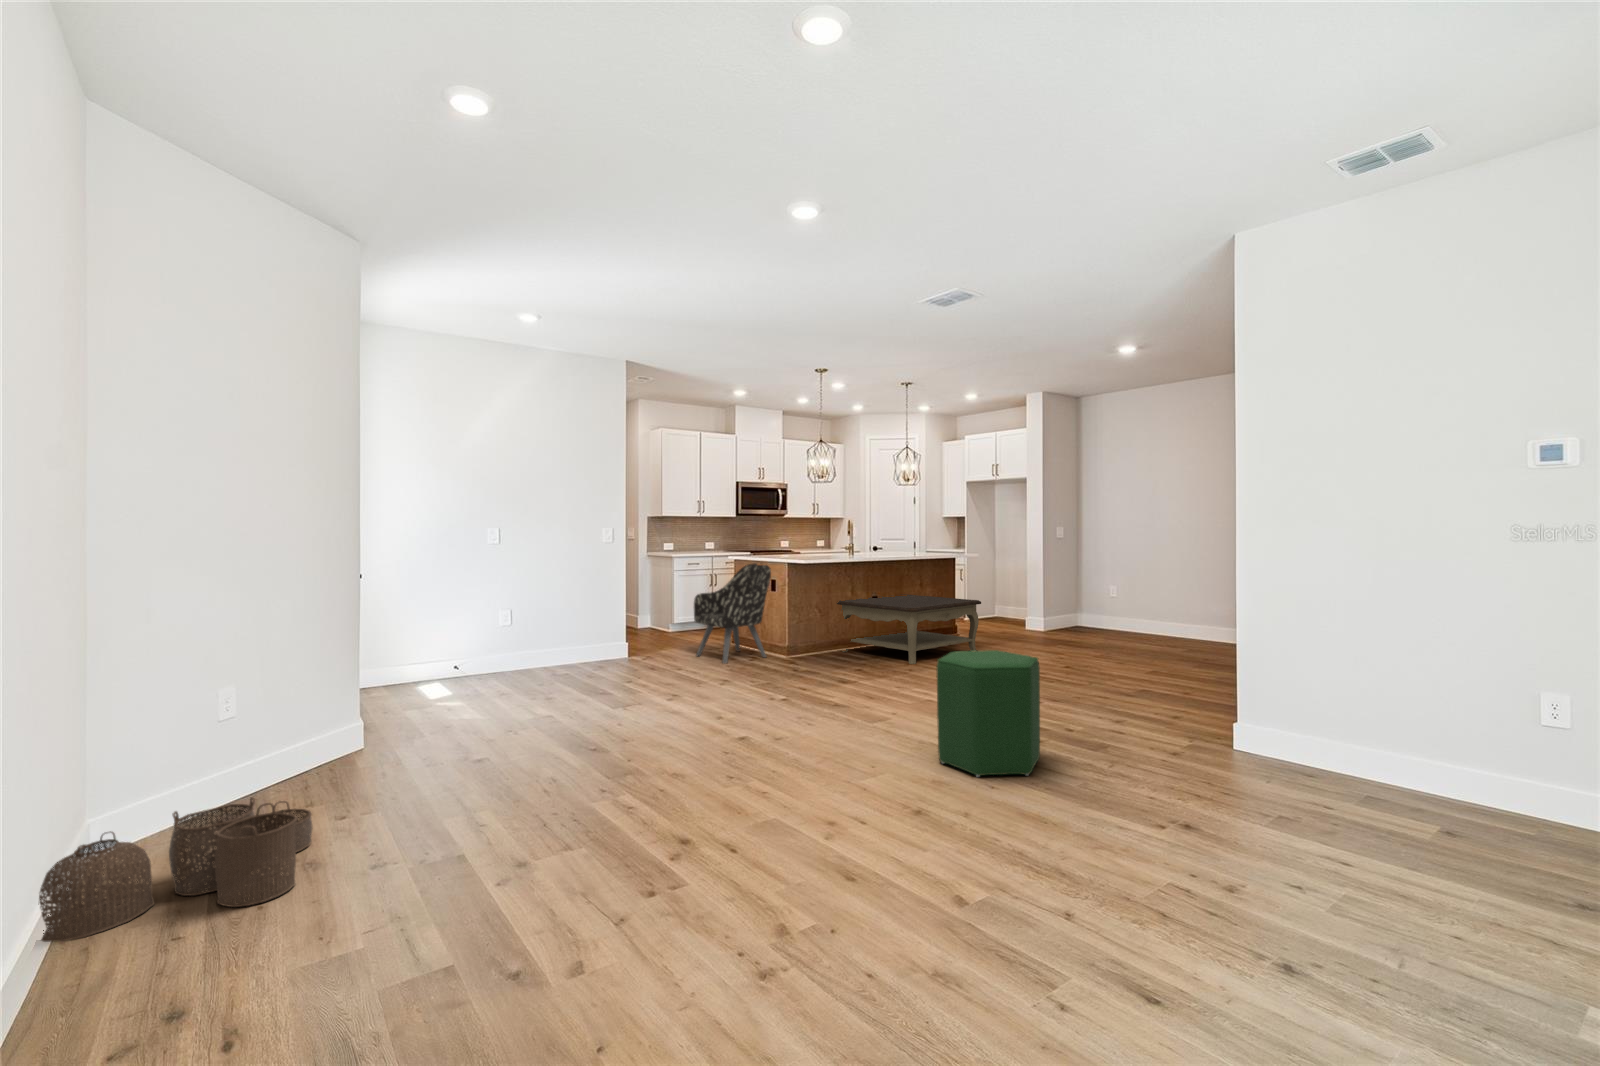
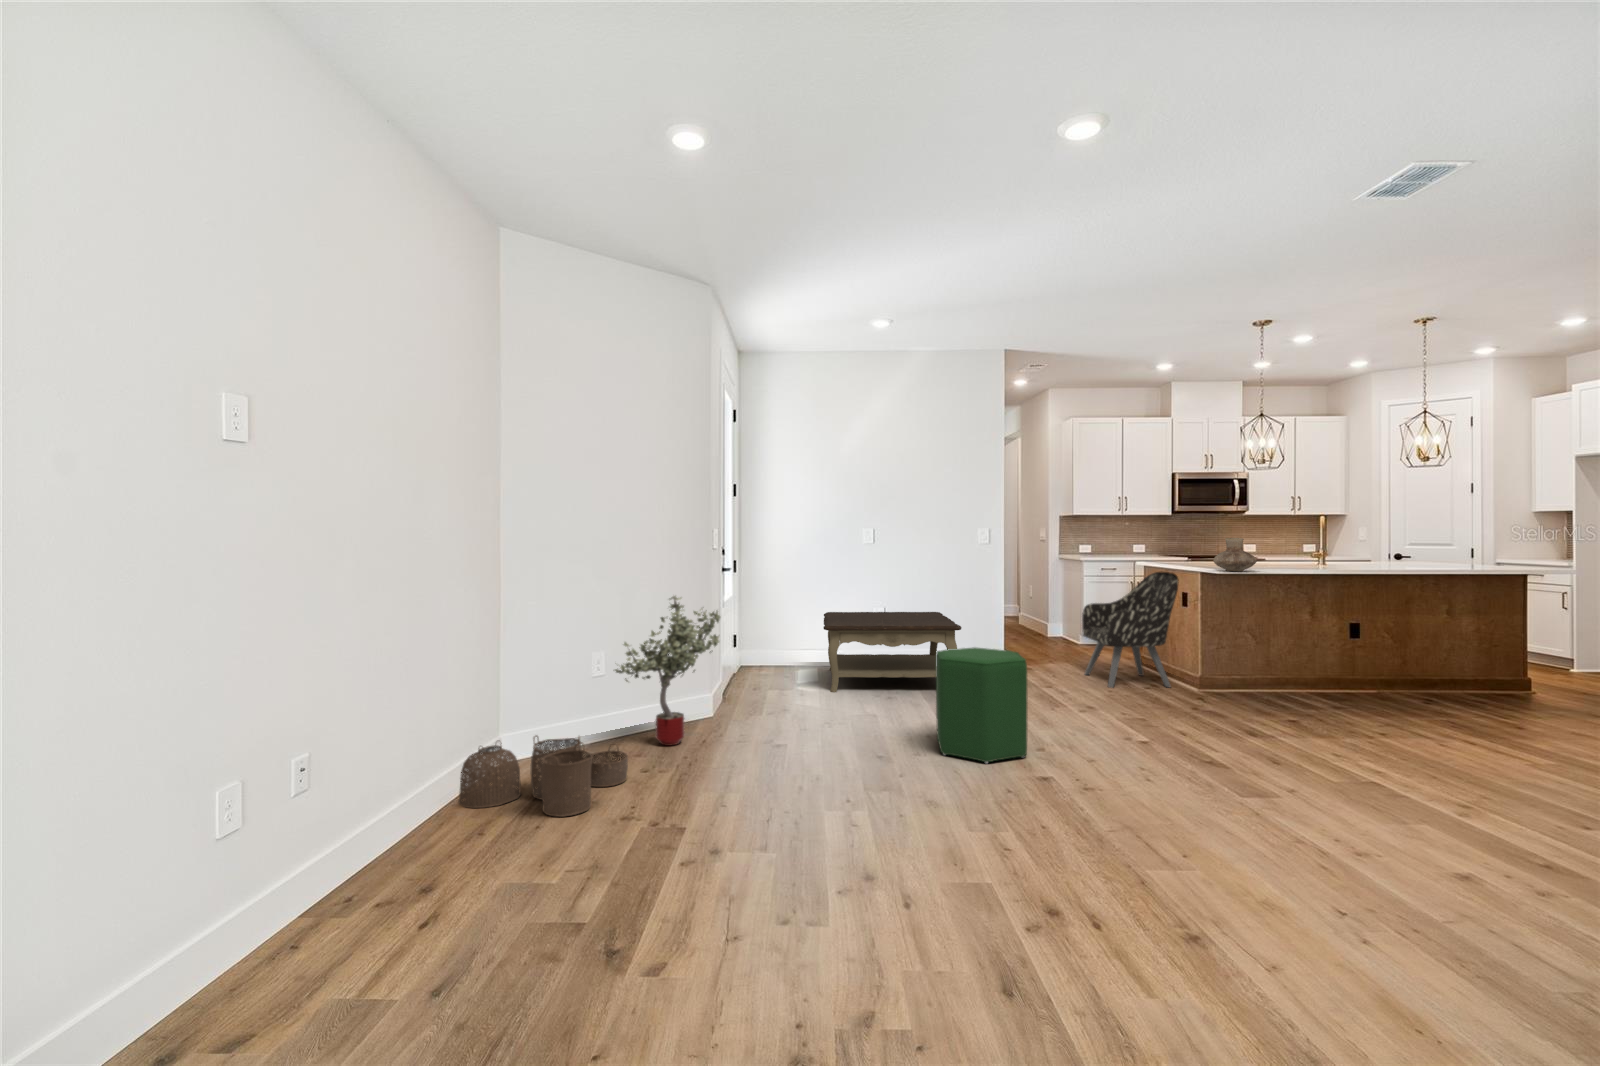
vase: none [791,535,820,561] -> present [1213,538,1257,571]
coffee table: present [837,595,981,664] -> present [823,612,961,692]
potted tree: none [248,608,387,795] -> present [615,596,720,746]
ottoman: present [937,650,1040,777] -> present [936,648,1028,764]

